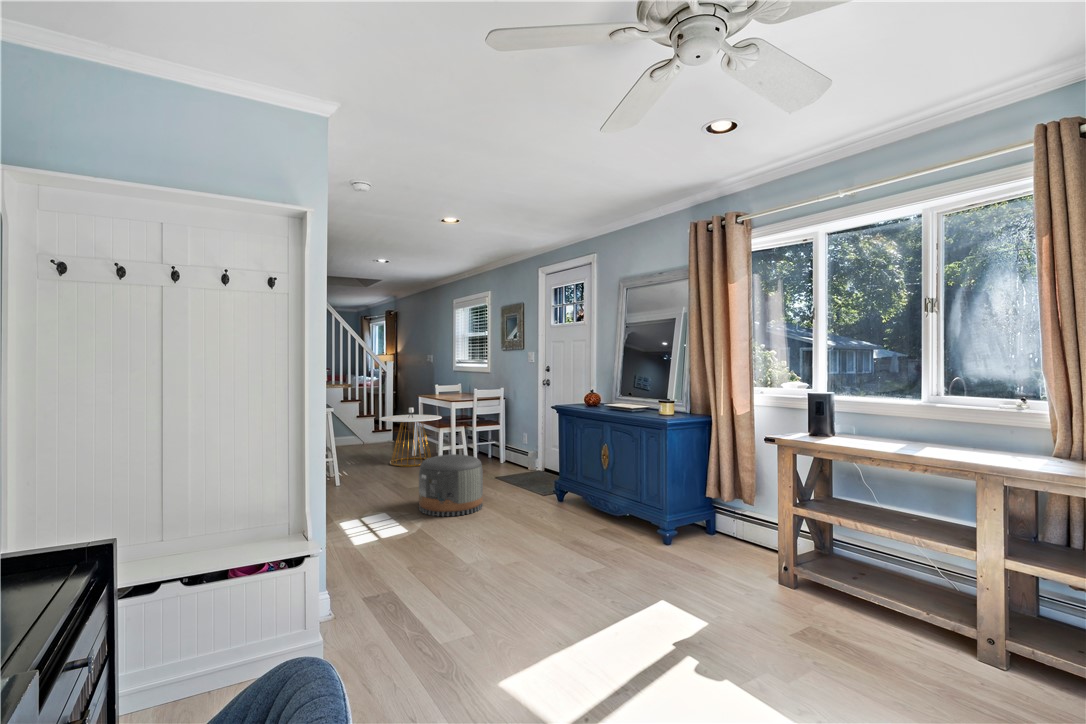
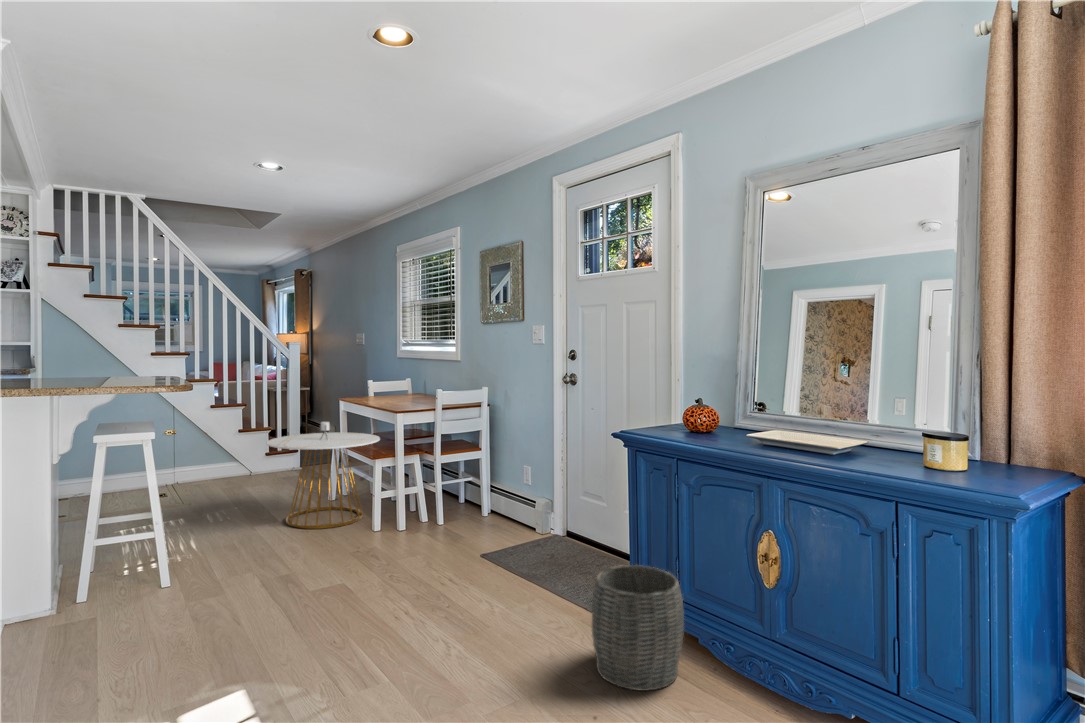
pouf: present [419,454,483,516] -> none [327,534,469,693]
woven basket: none [537,468,578,518] -> present [592,565,684,691]

